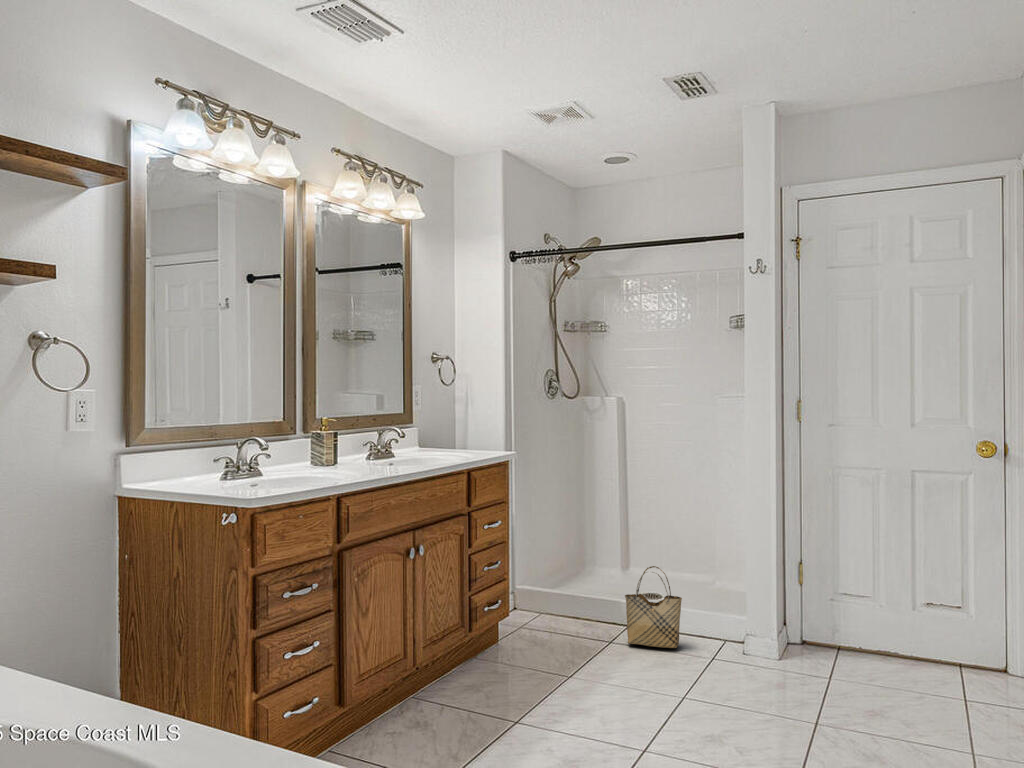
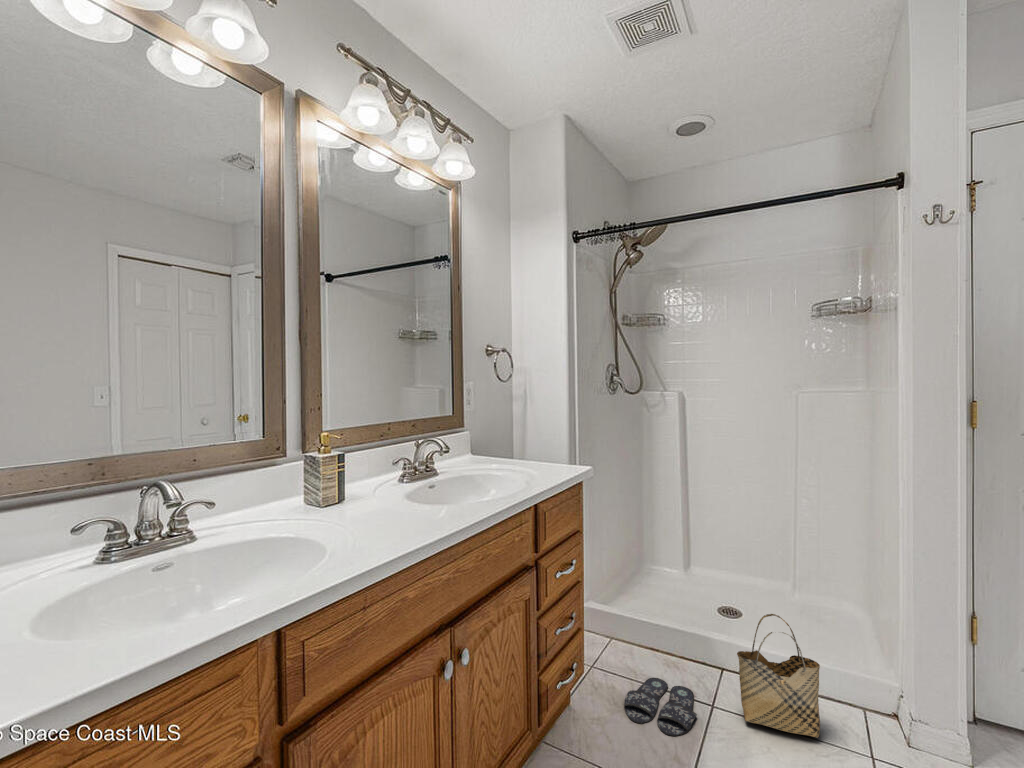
slippers: none [539,629,596,652] -> present [624,678,697,736]

